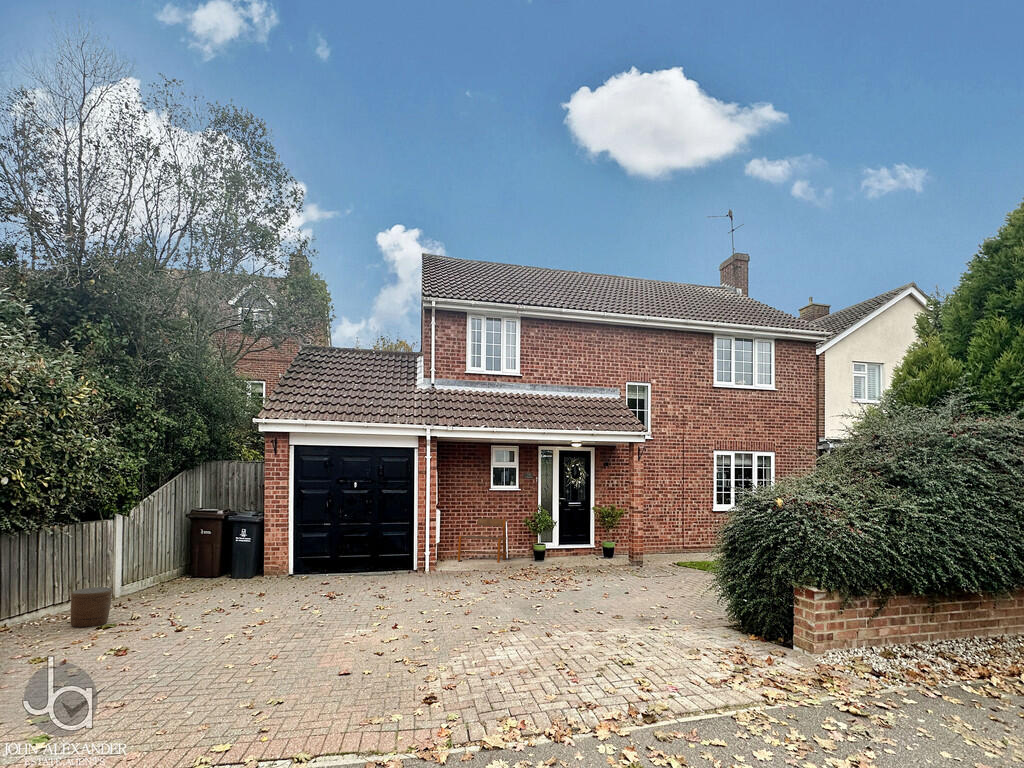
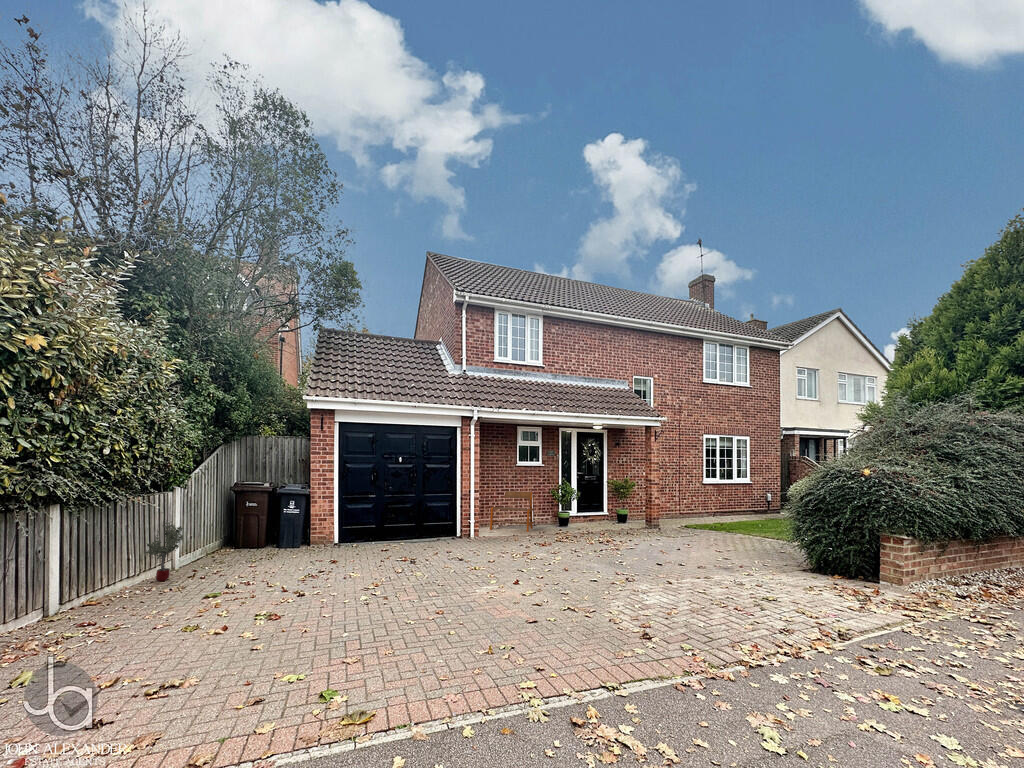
potted tree: none [114,550,148,606] -> present [144,522,183,582]
woven basket: present [70,587,113,628] -> none [75,564,129,613]

